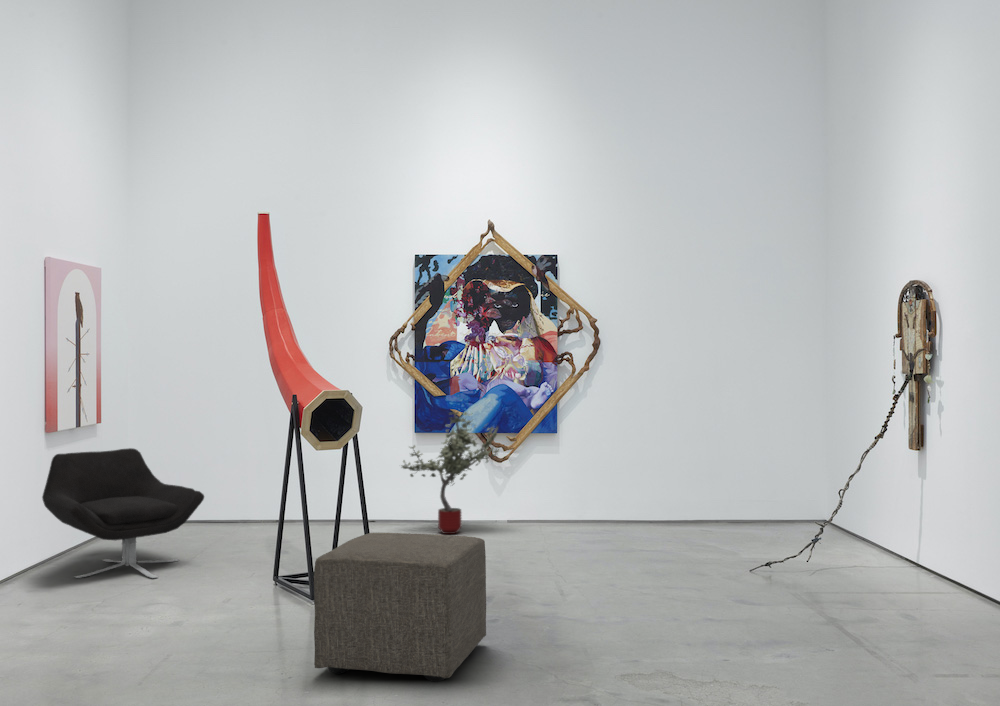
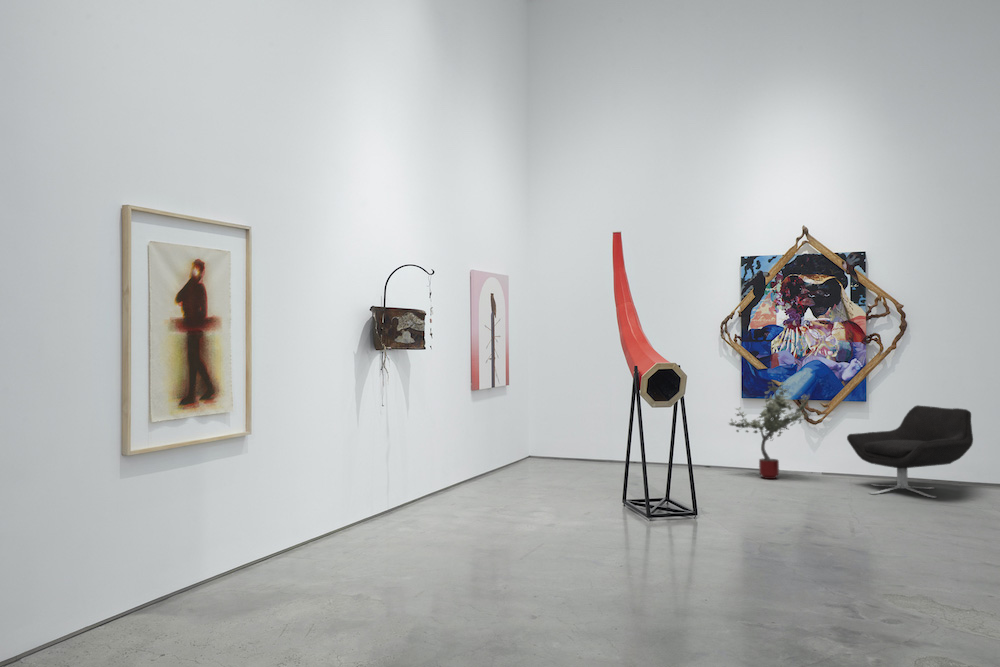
lounge chair: present [42,448,204,578] -> present [847,405,973,498]
ottoman: present [314,533,486,682] -> none [643,463,770,564]

